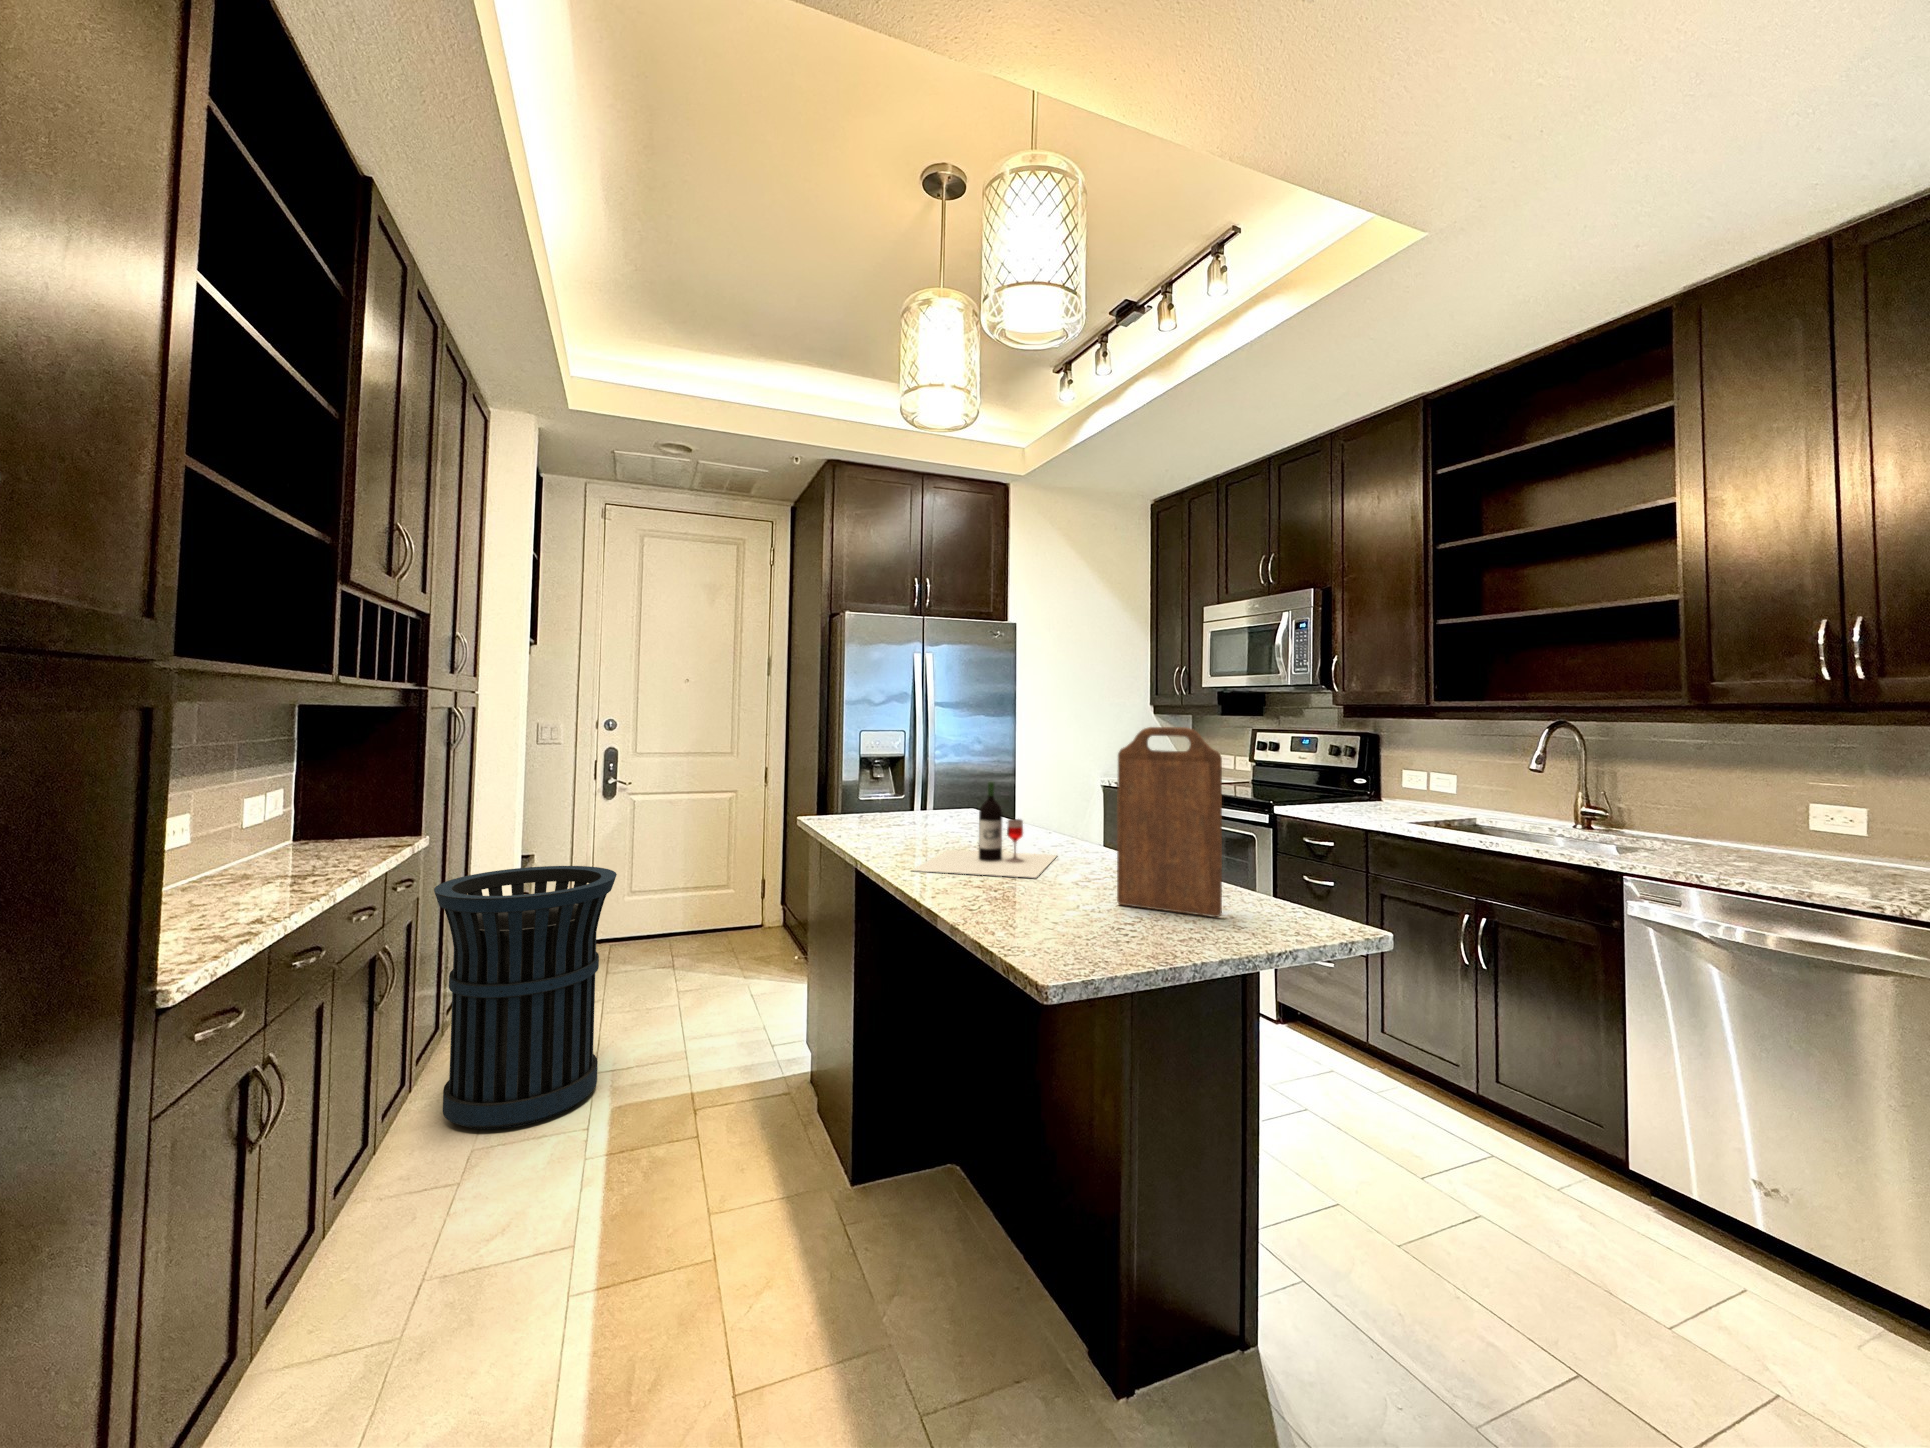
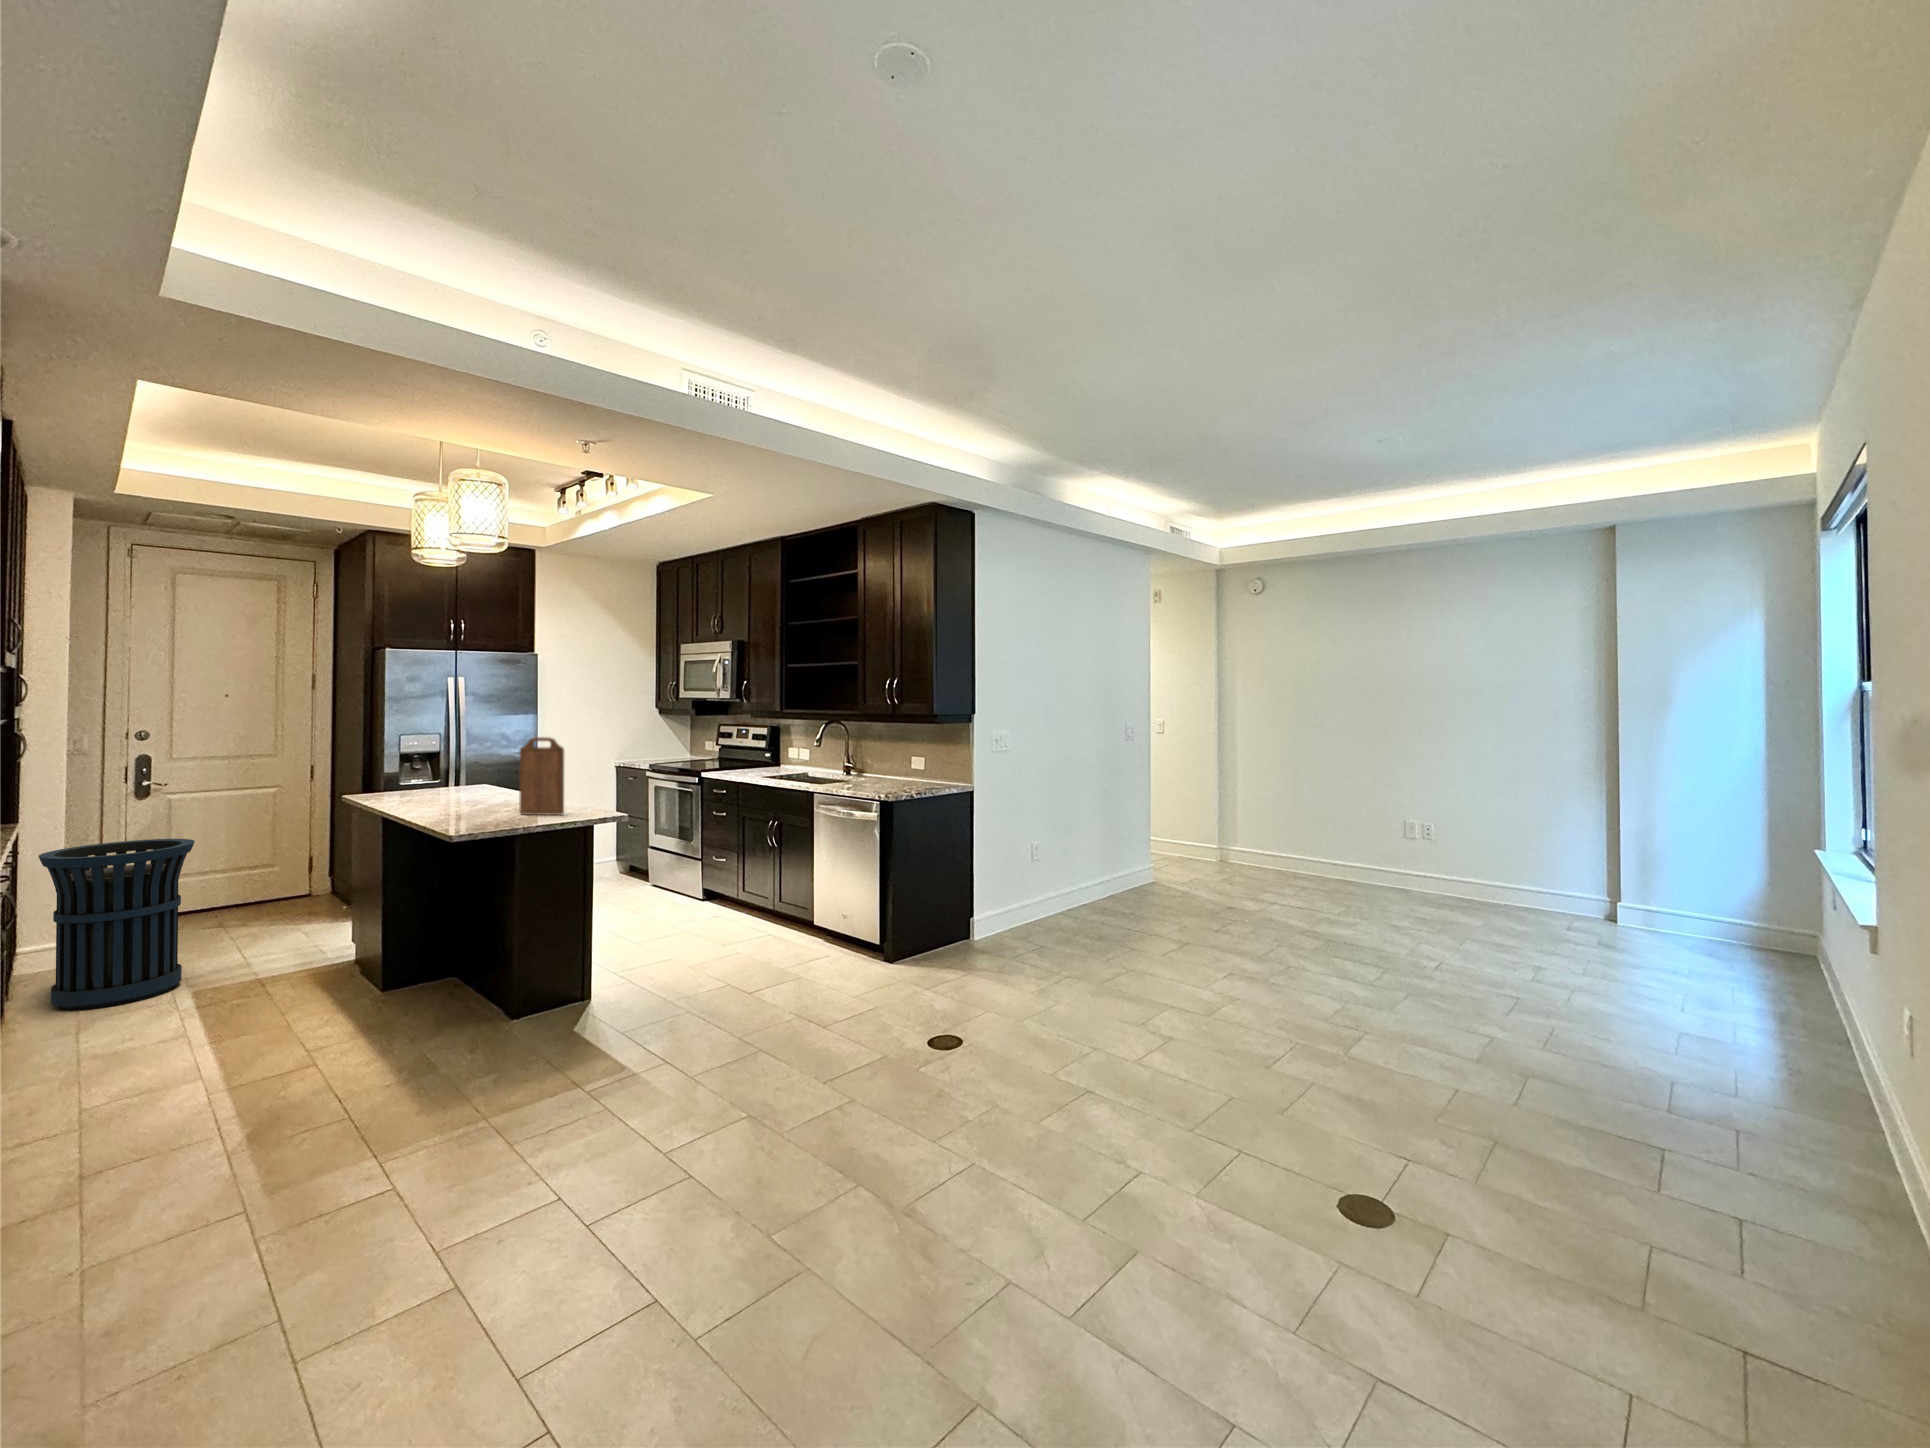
wine bottle: present [913,782,1056,878] -> none [417,765,513,811]

